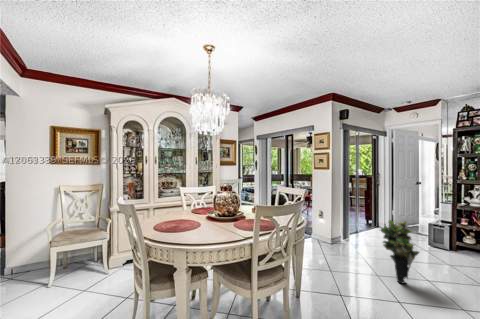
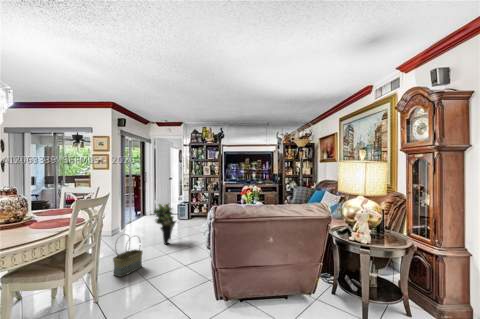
basket: none [317,253,356,308] -> present [113,235,143,277]

